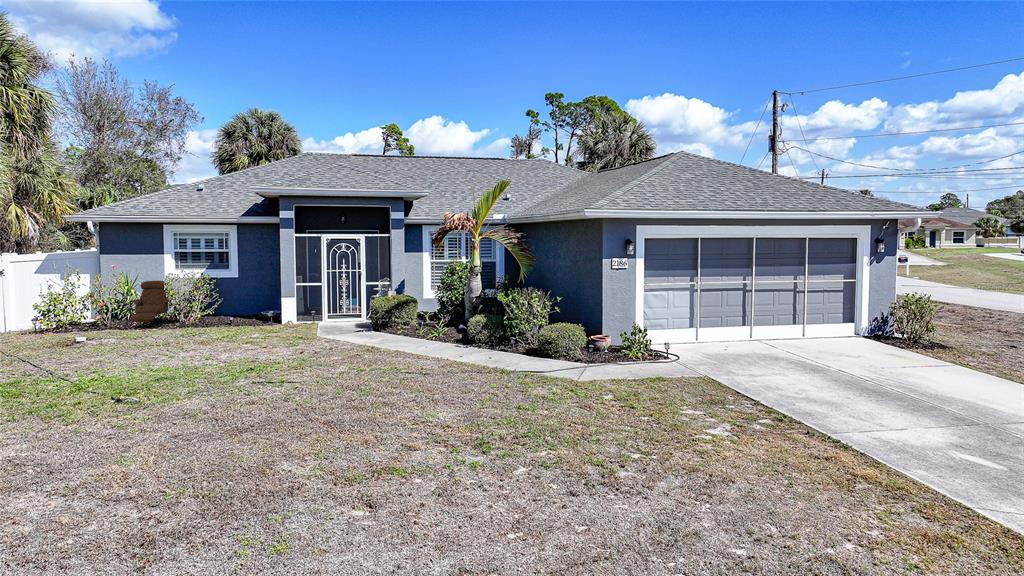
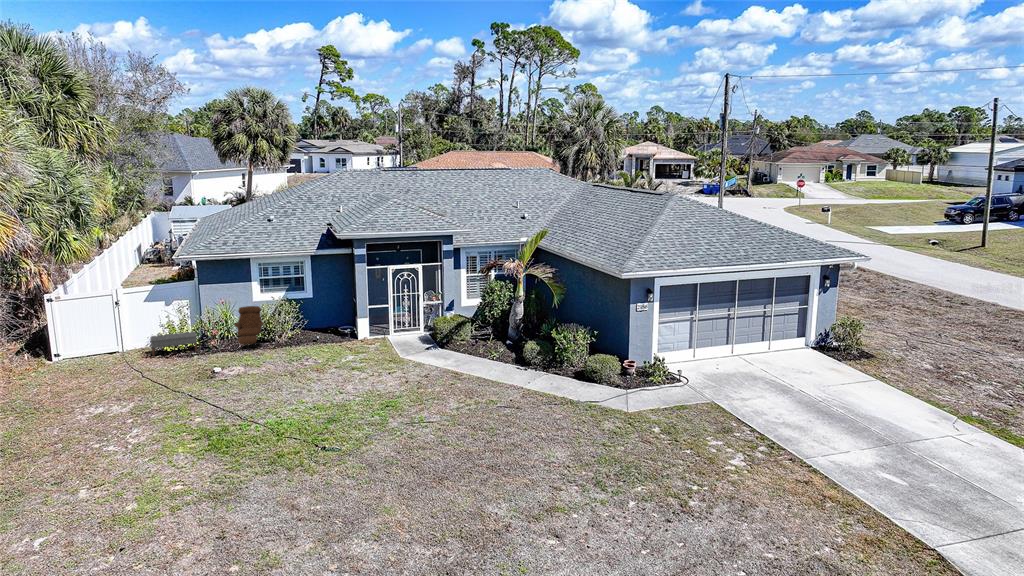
bench: none [21,306,84,331] -> present [150,332,197,356]

